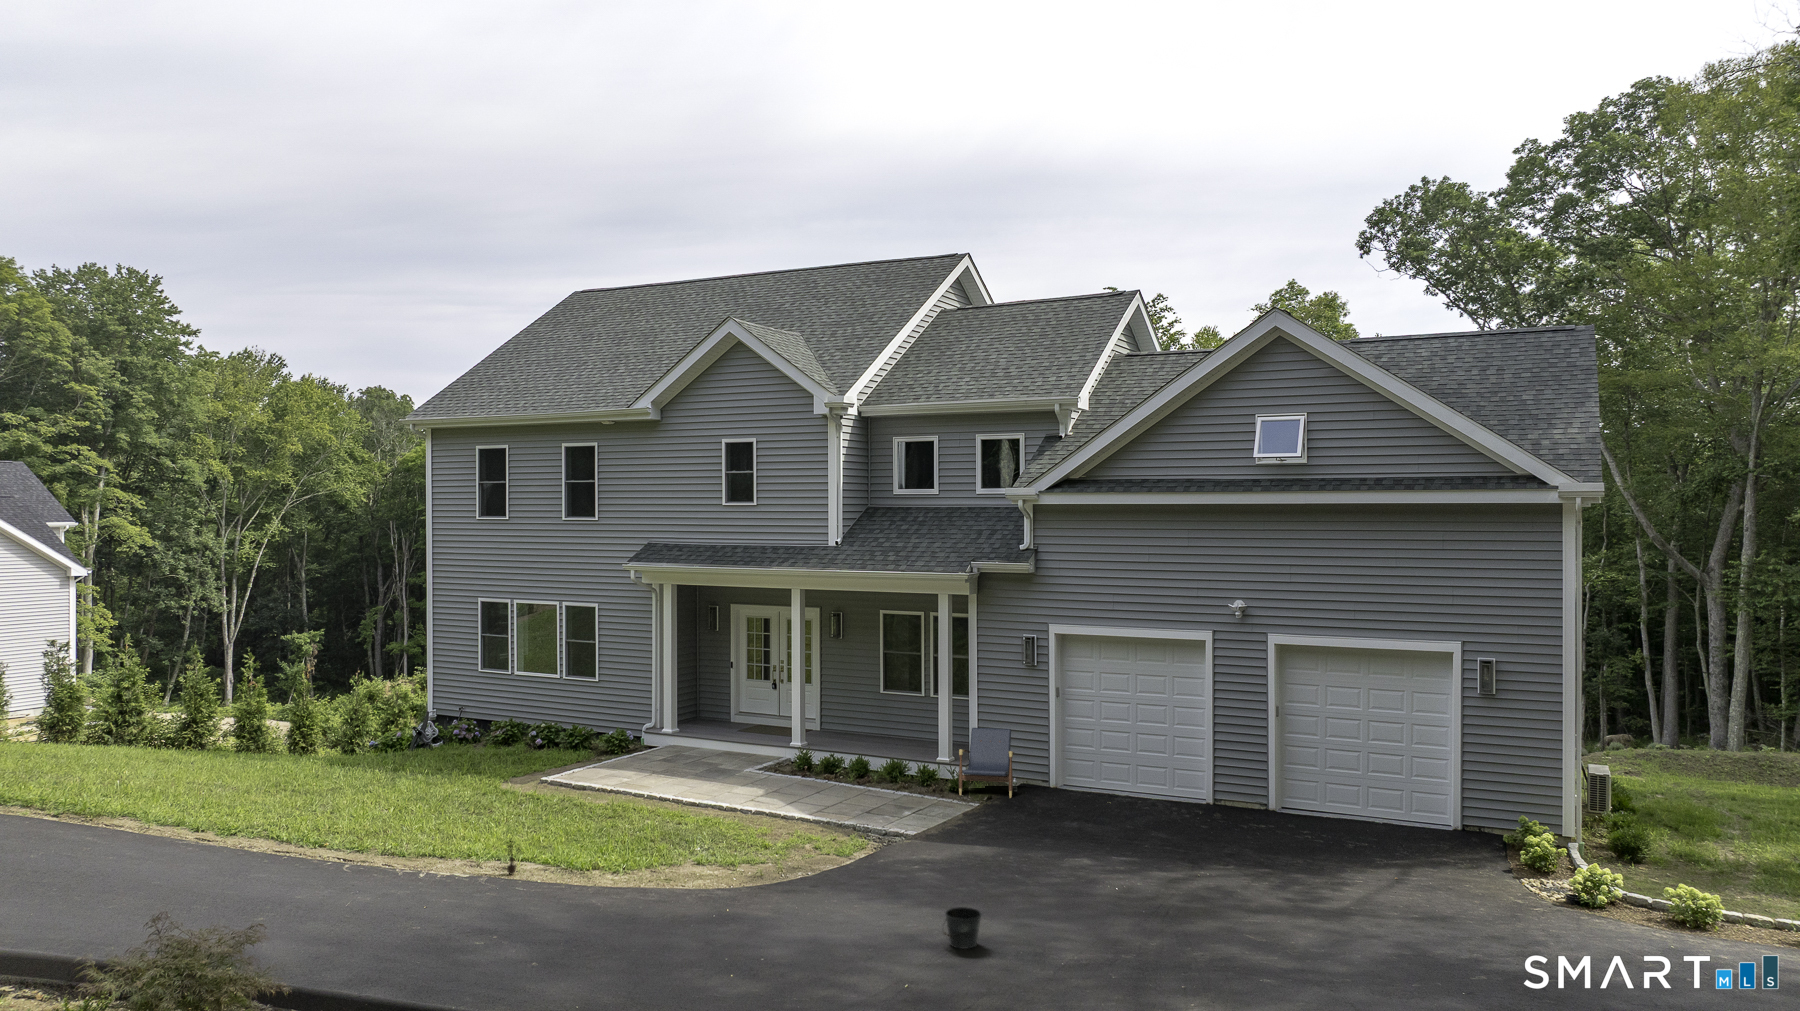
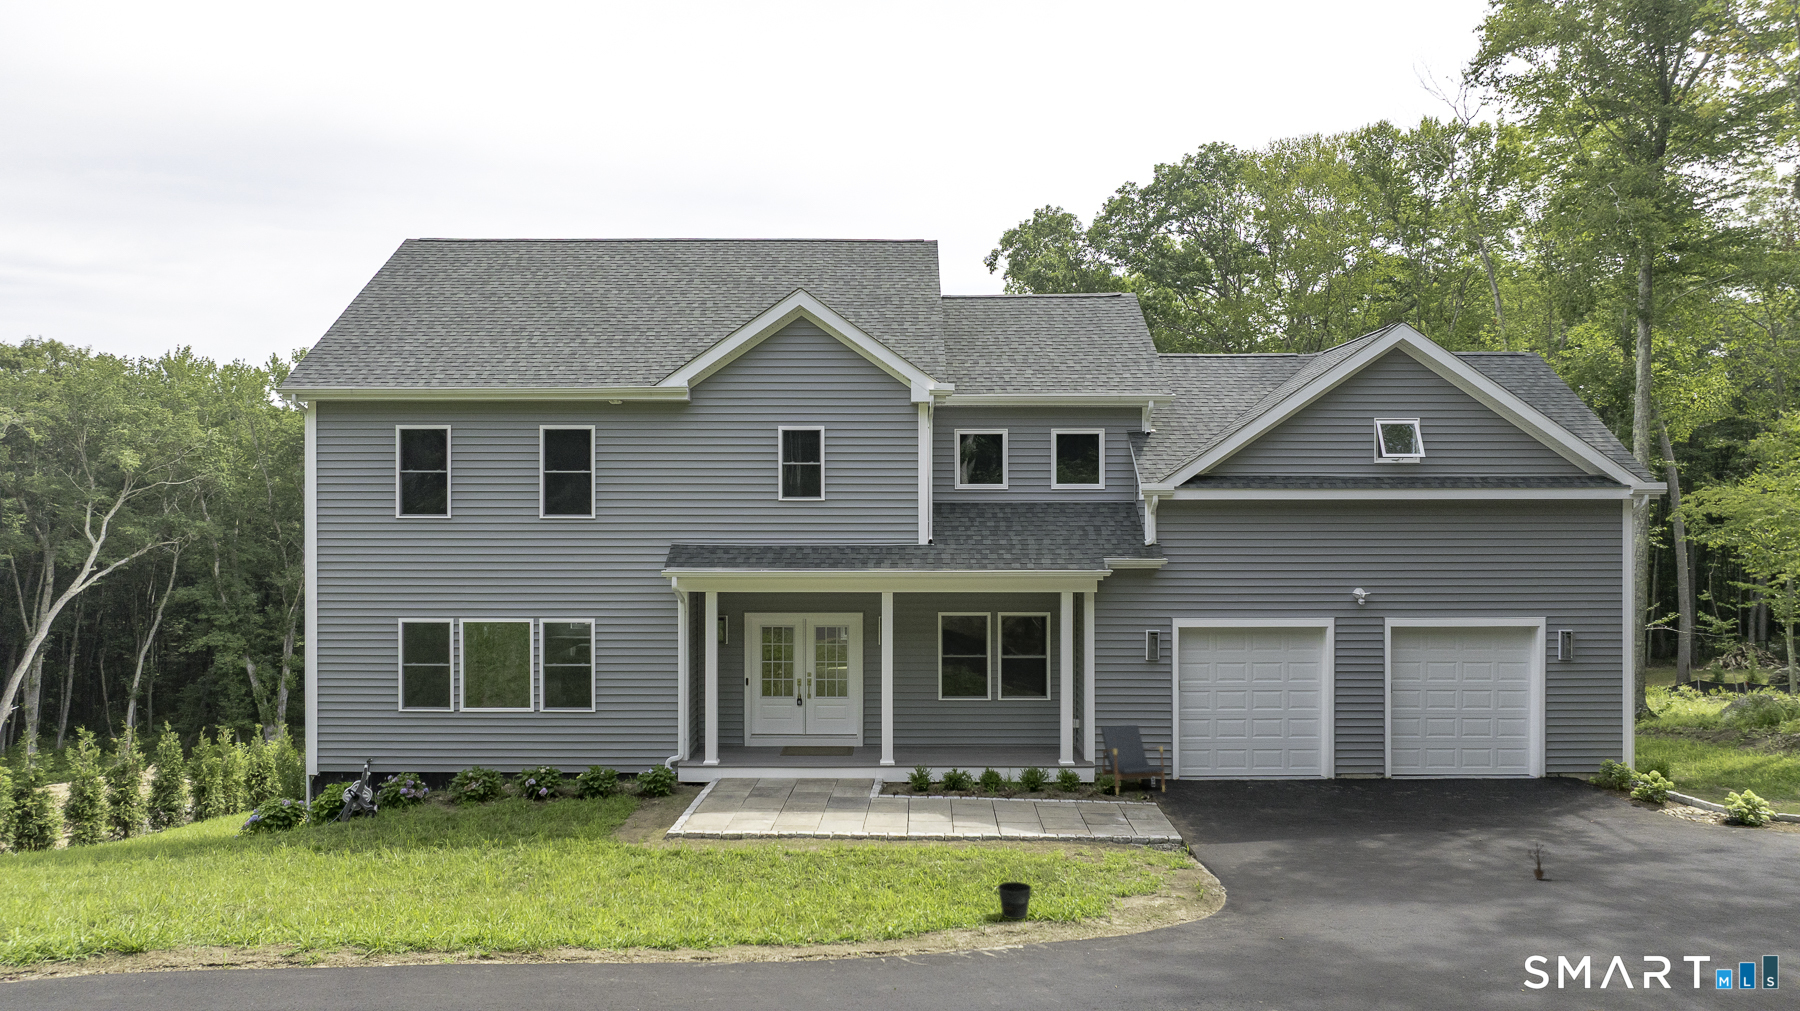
decorative plant: present [507,840,520,875] -> present [1526,845,1544,880]
bucket: present [944,907,981,949] -> present [997,882,1031,919]

